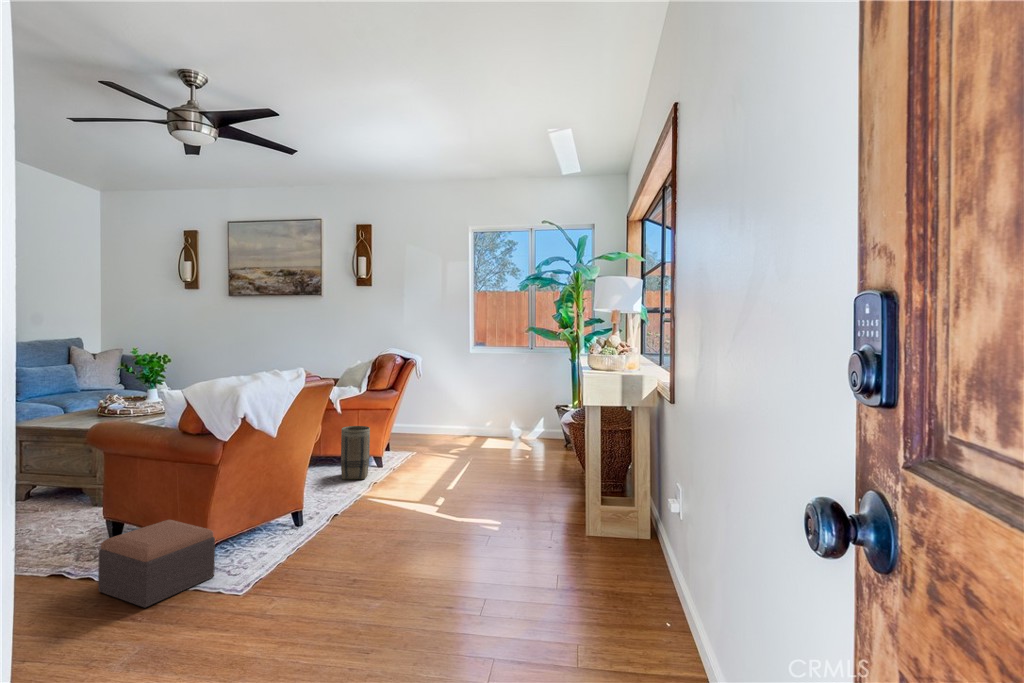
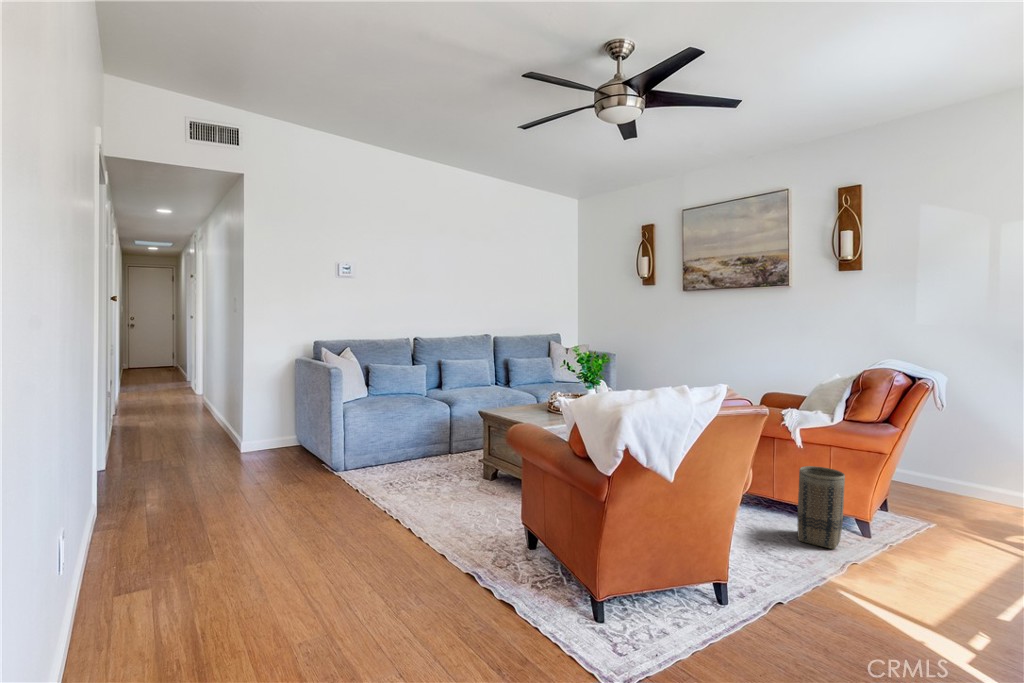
footstool: present [98,520,215,608] -> none [490,552,599,661]

